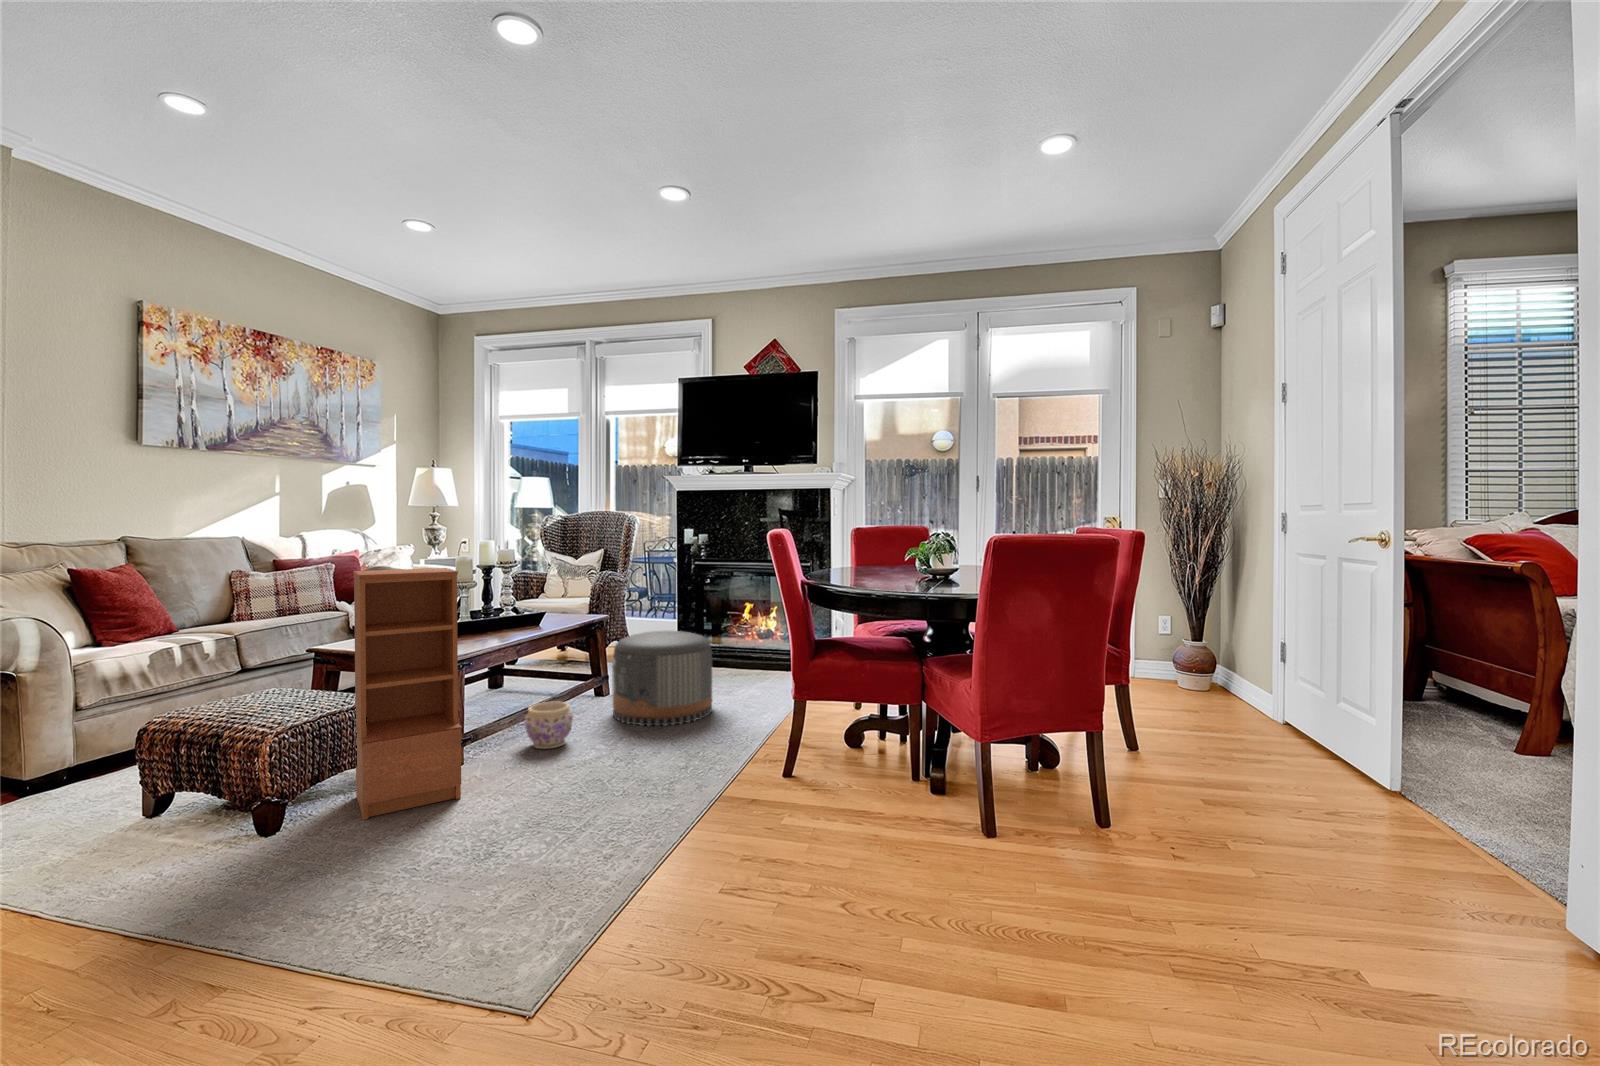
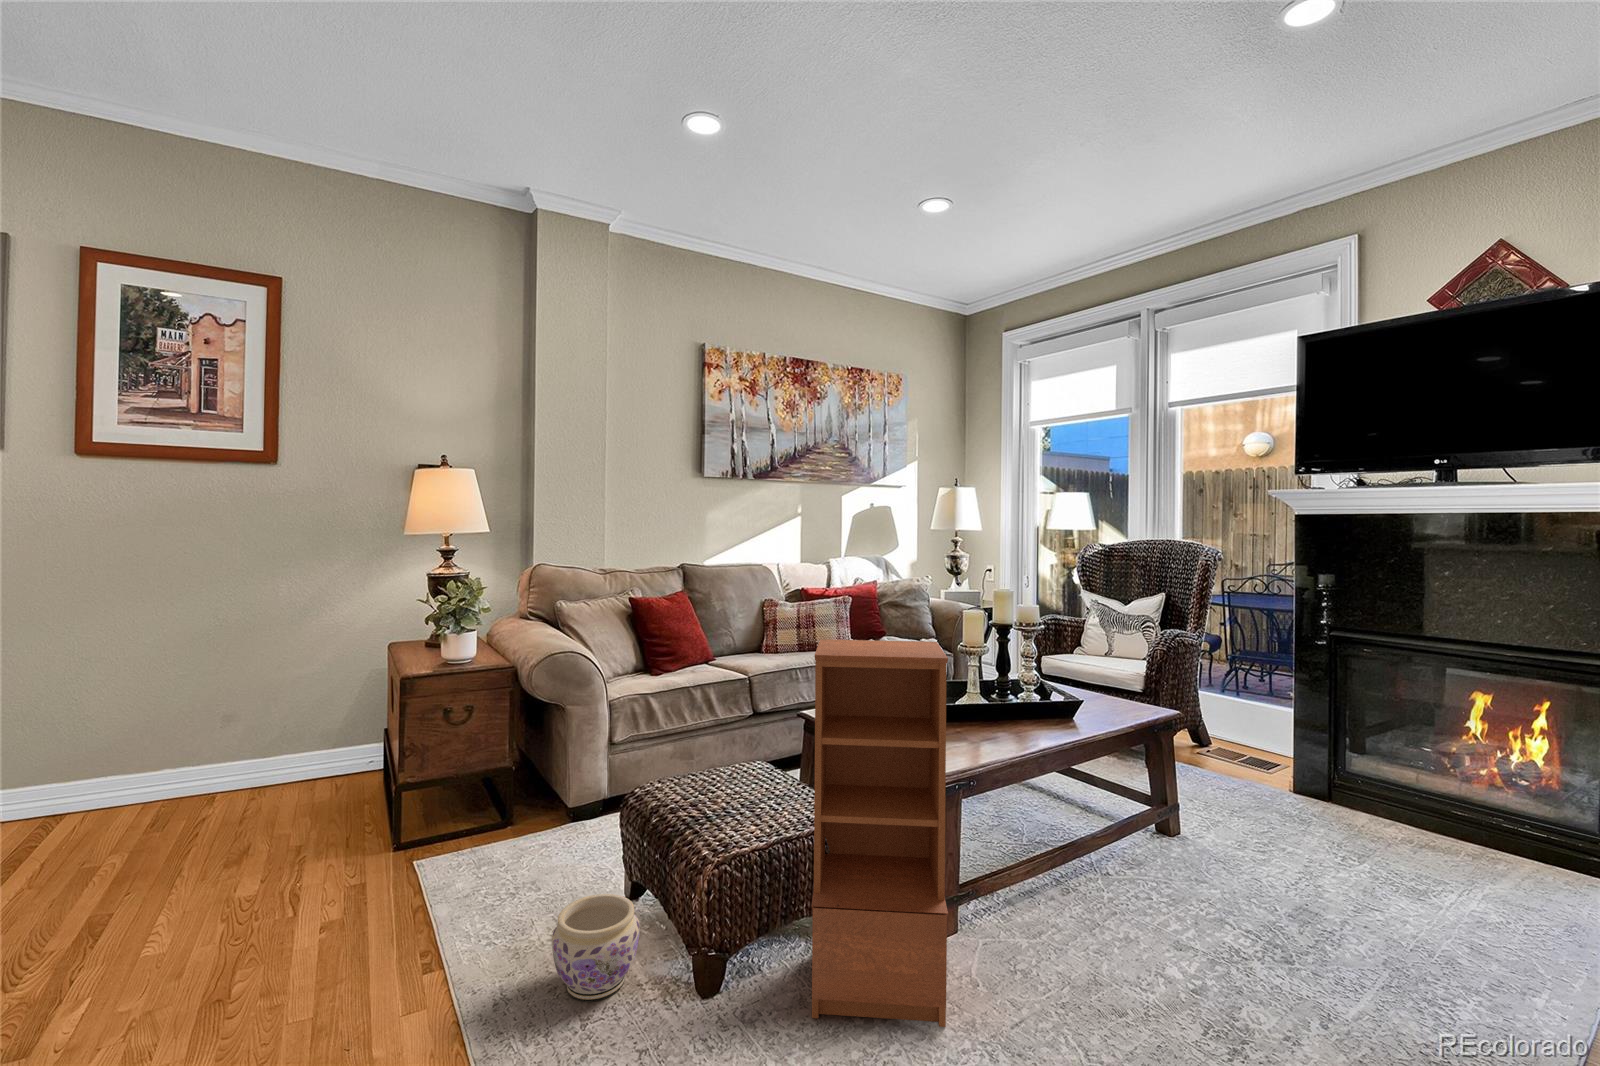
pouf: present [612,631,712,726] -> none [1195,754,1409,958]
planter: present [525,702,573,749] -> present [552,894,640,1002]

